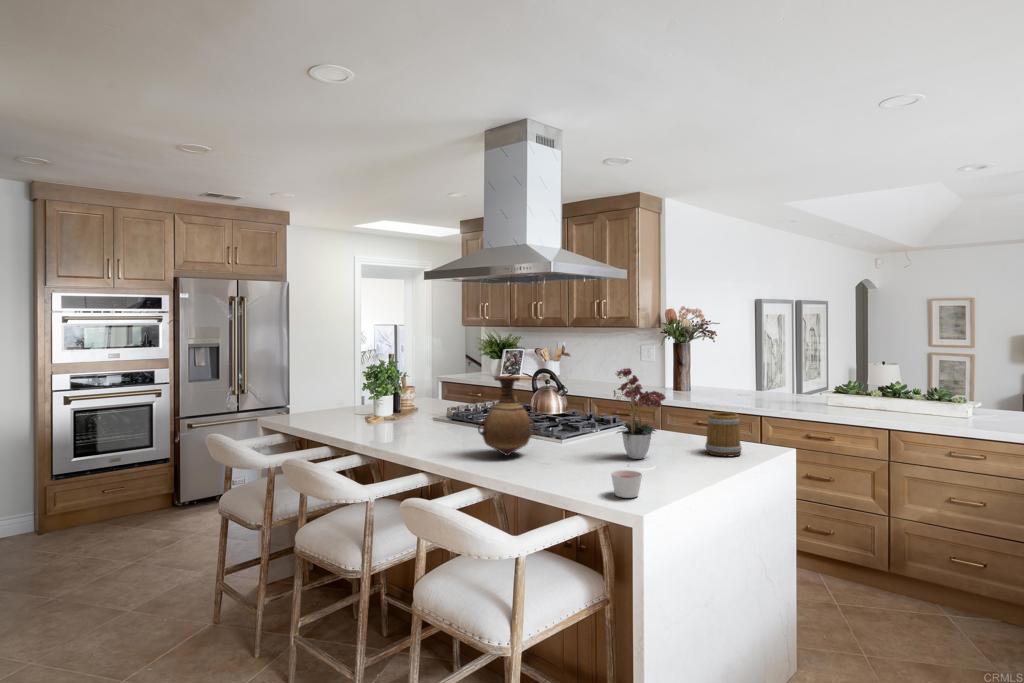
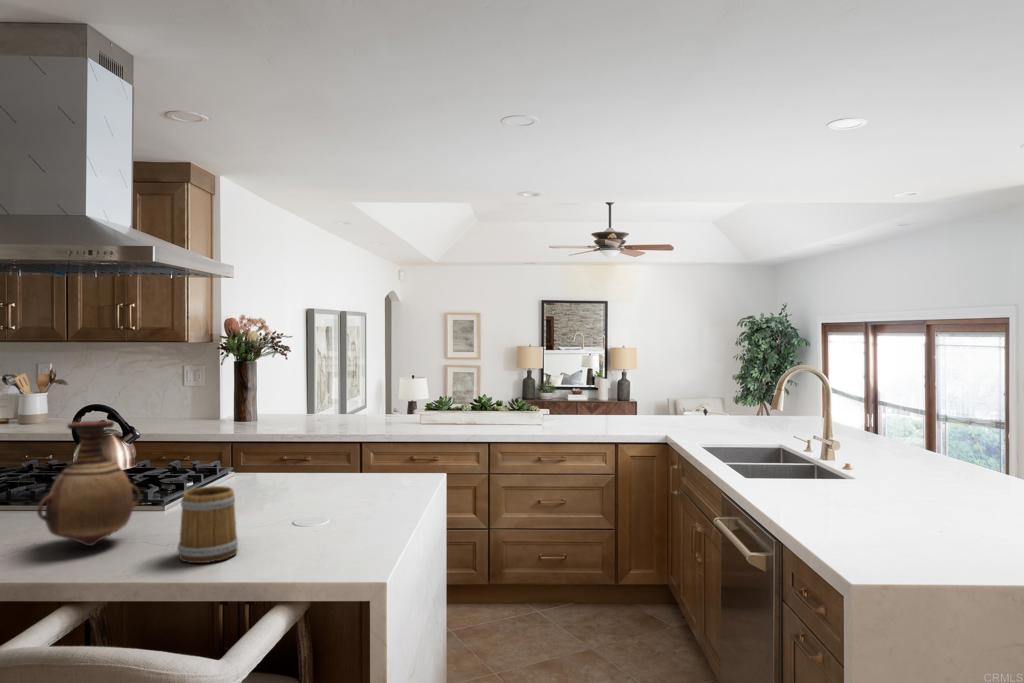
flower arrangement: present [614,368,666,459] -> none [254,392,327,517]
mug: present [705,412,741,457] -> present [178,486,238,563]
candle: present [611,470,642,498] -> none [308,533,349,570]

